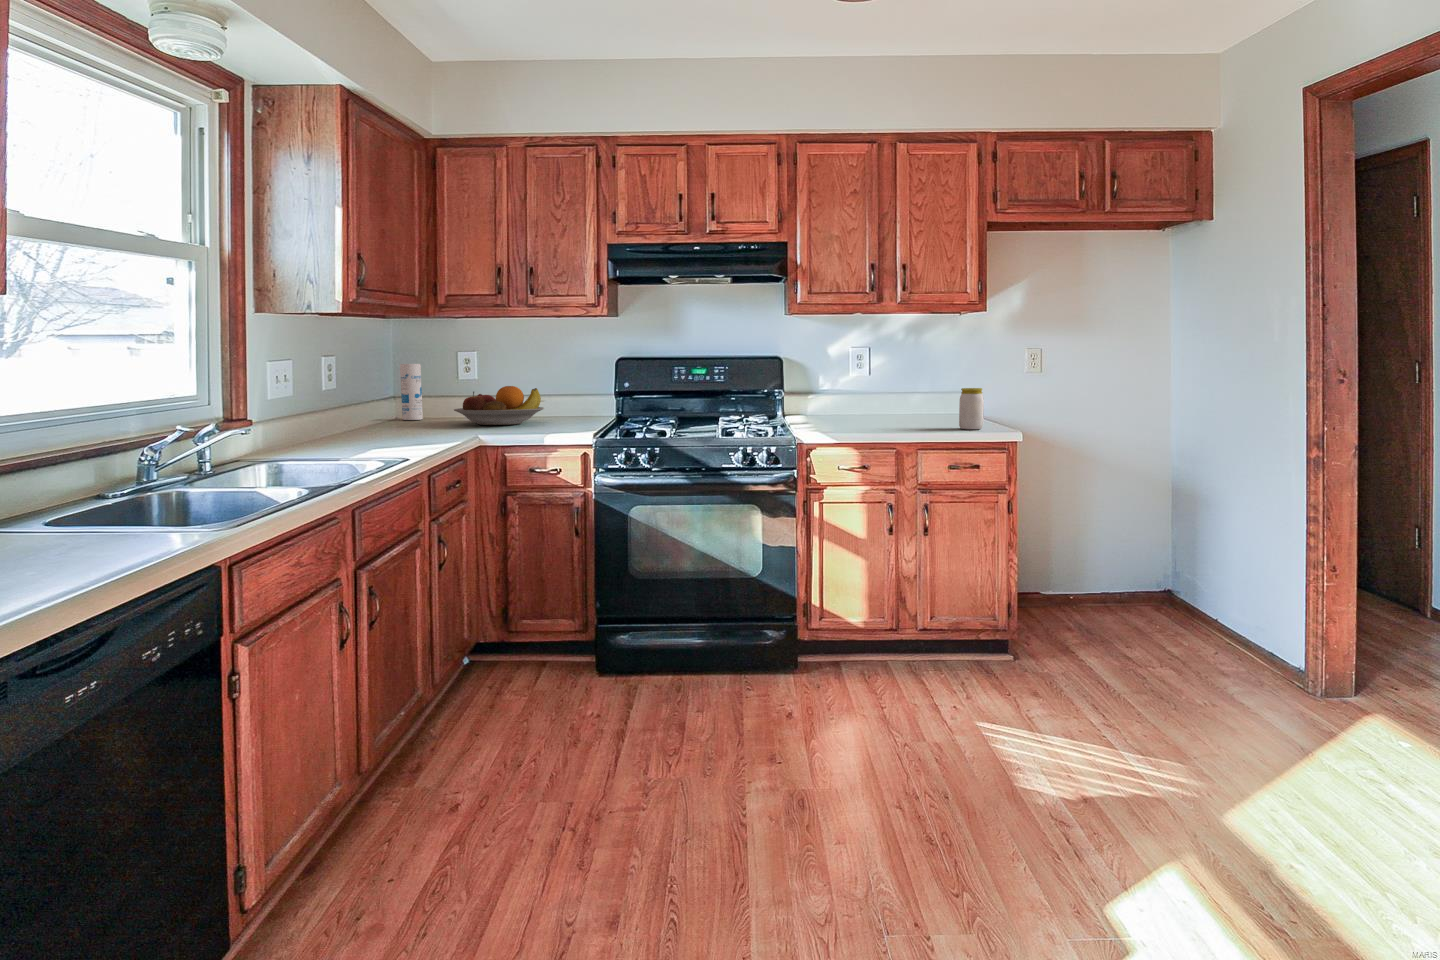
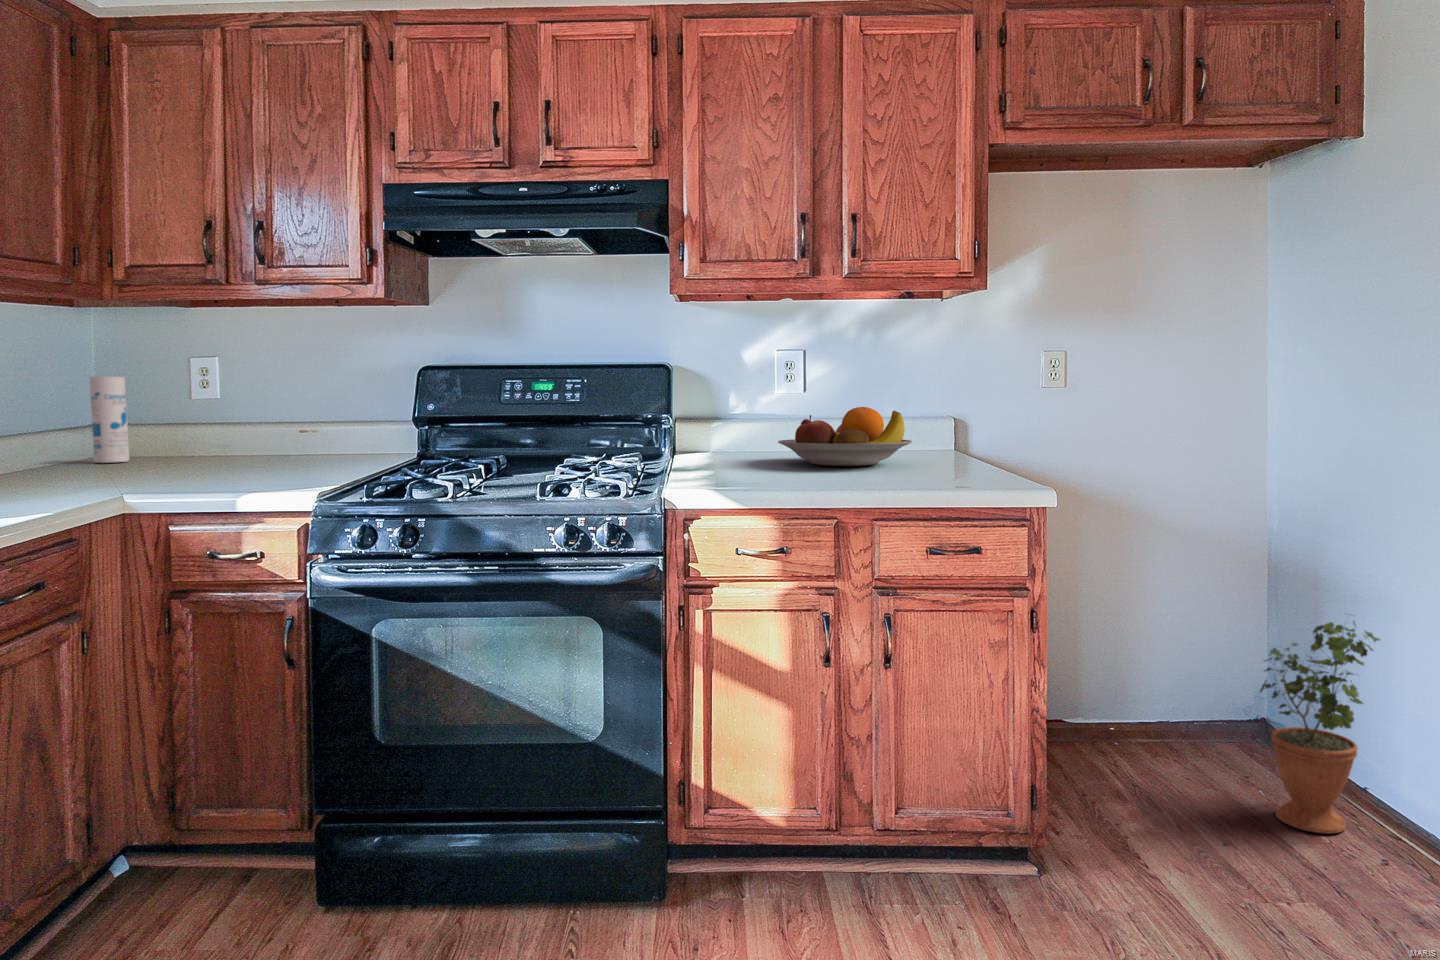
fruit bowl: present [454,386,544,425] -> present [778,407,912,466]
jar: present [959,388,984,429] -> none [946,415,987,484]
potted plant: none [1147,507,1218,638] -> present [1260,622,1380,833]

